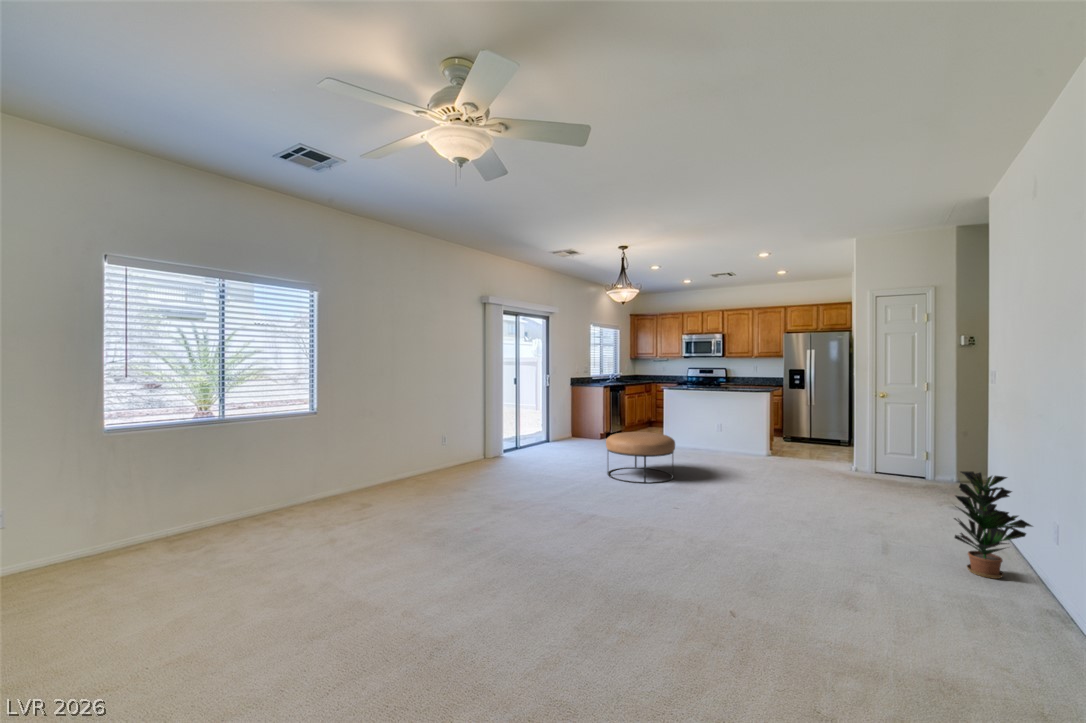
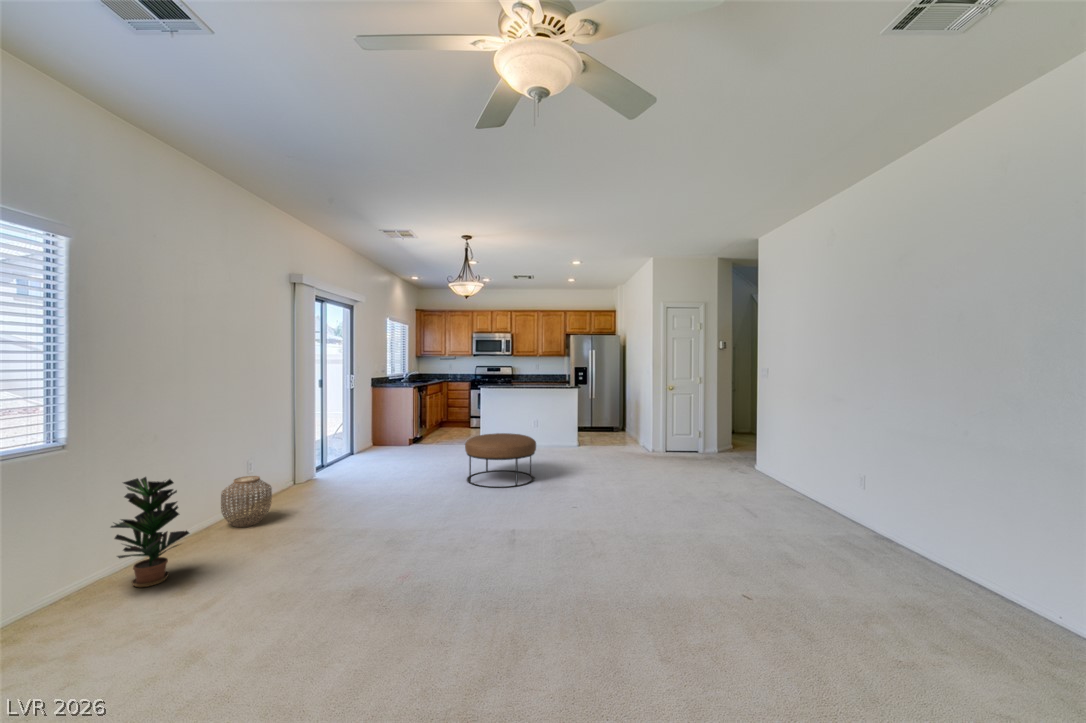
woven basket: none [415,445,446,479] -> present [221,476,272,527]
potted plant: present [954,471,1032,579] -> present [111,477,189,587]

